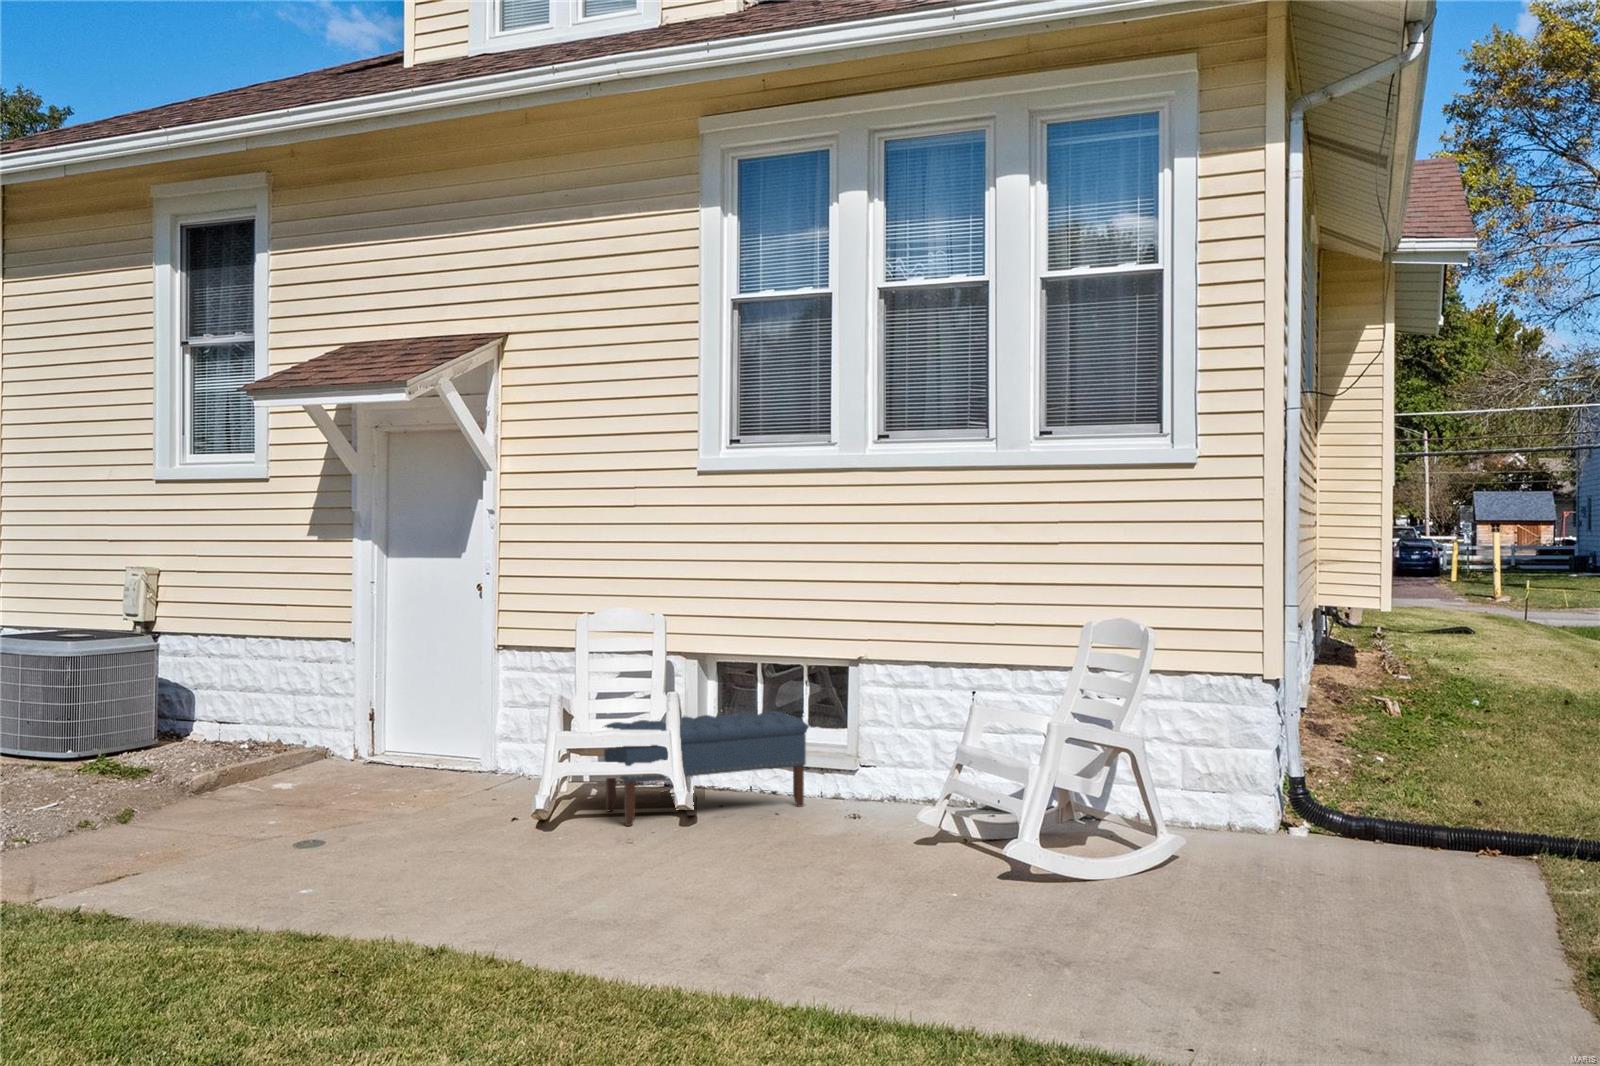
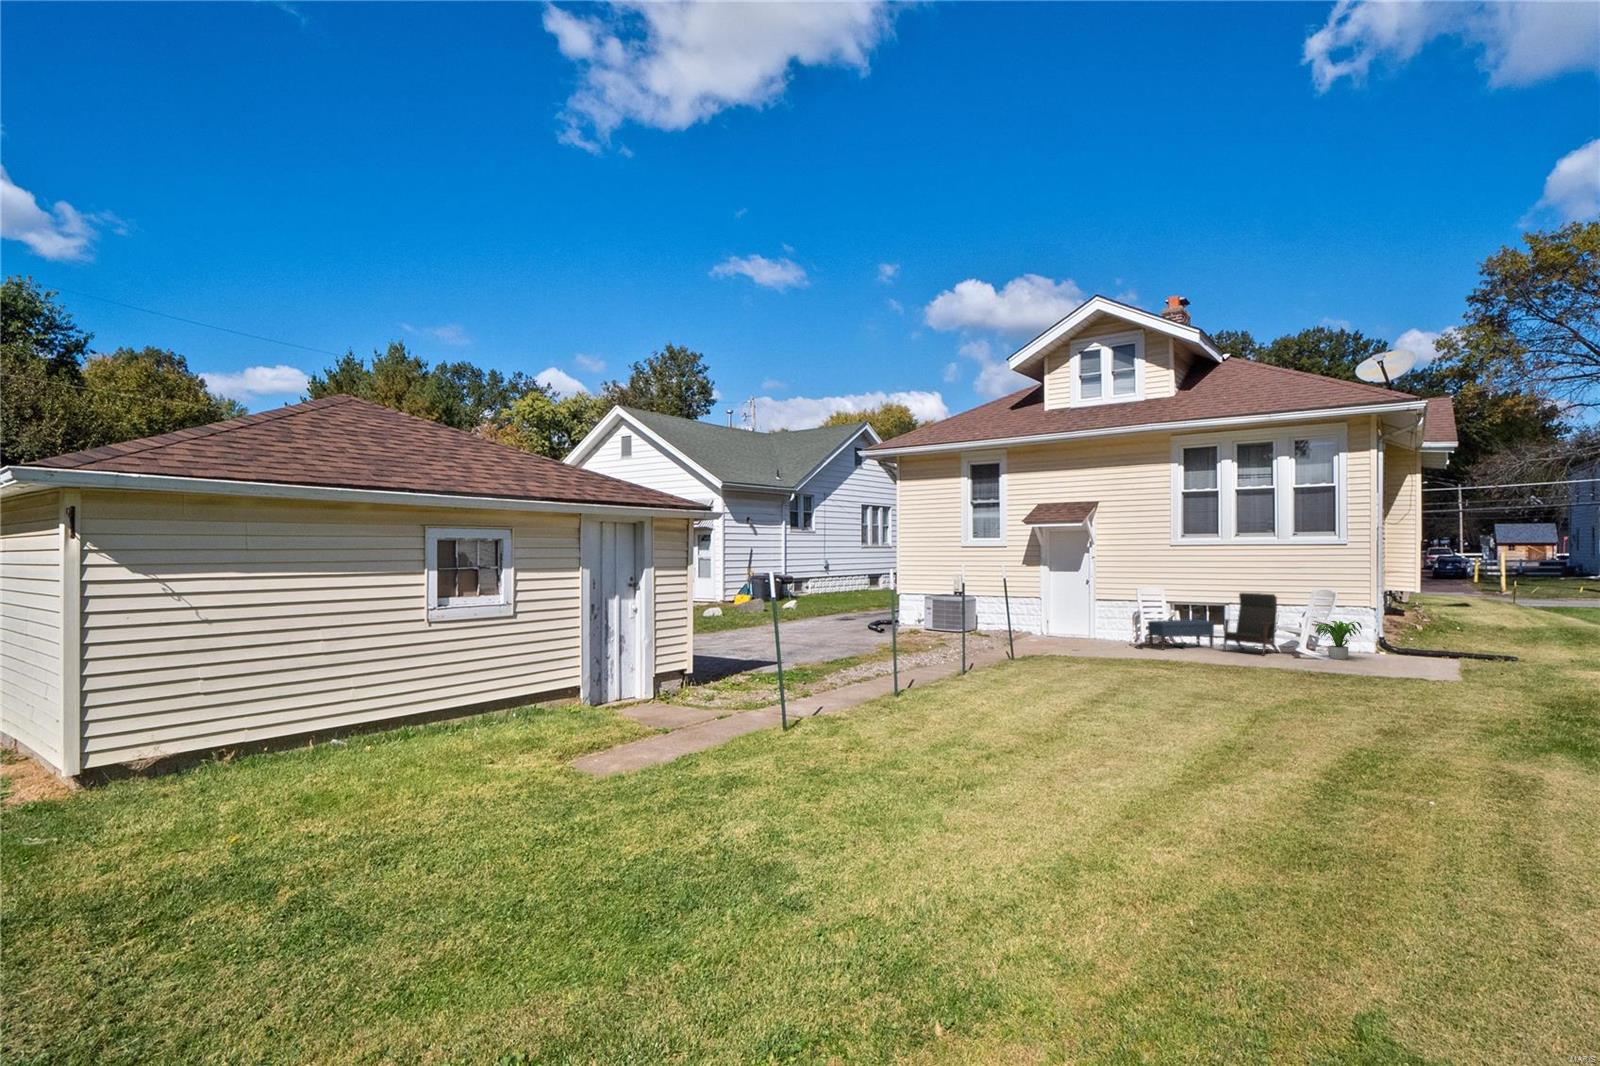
lounge chair: none [806,627,981,847] -> present [1223,593,1279,656]
potted plant: none [1070,720,1205,856] -> present [1315,621,1362,659]

